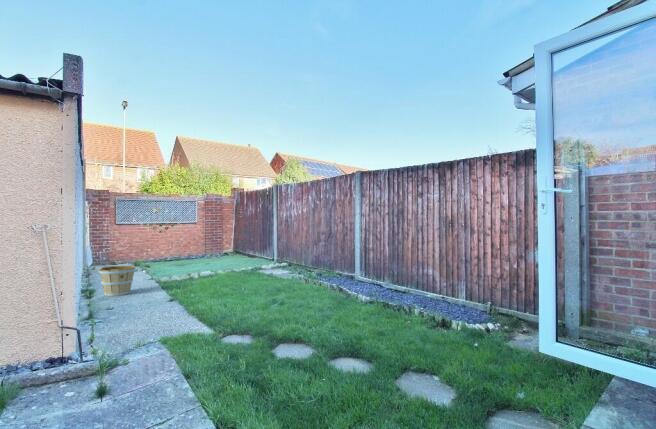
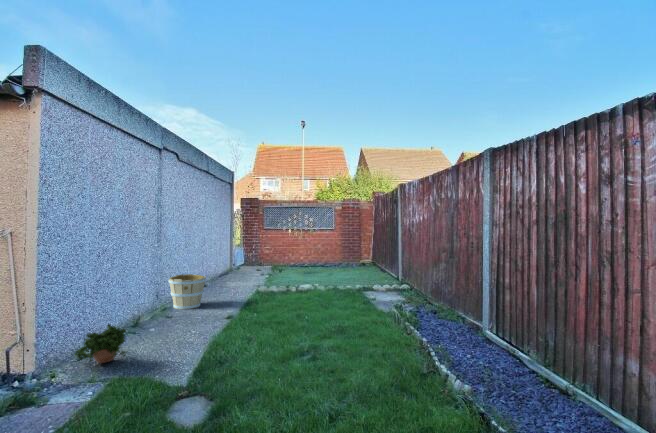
potted plant: none [104,297,152,326] -> present [75,324,126,363]

